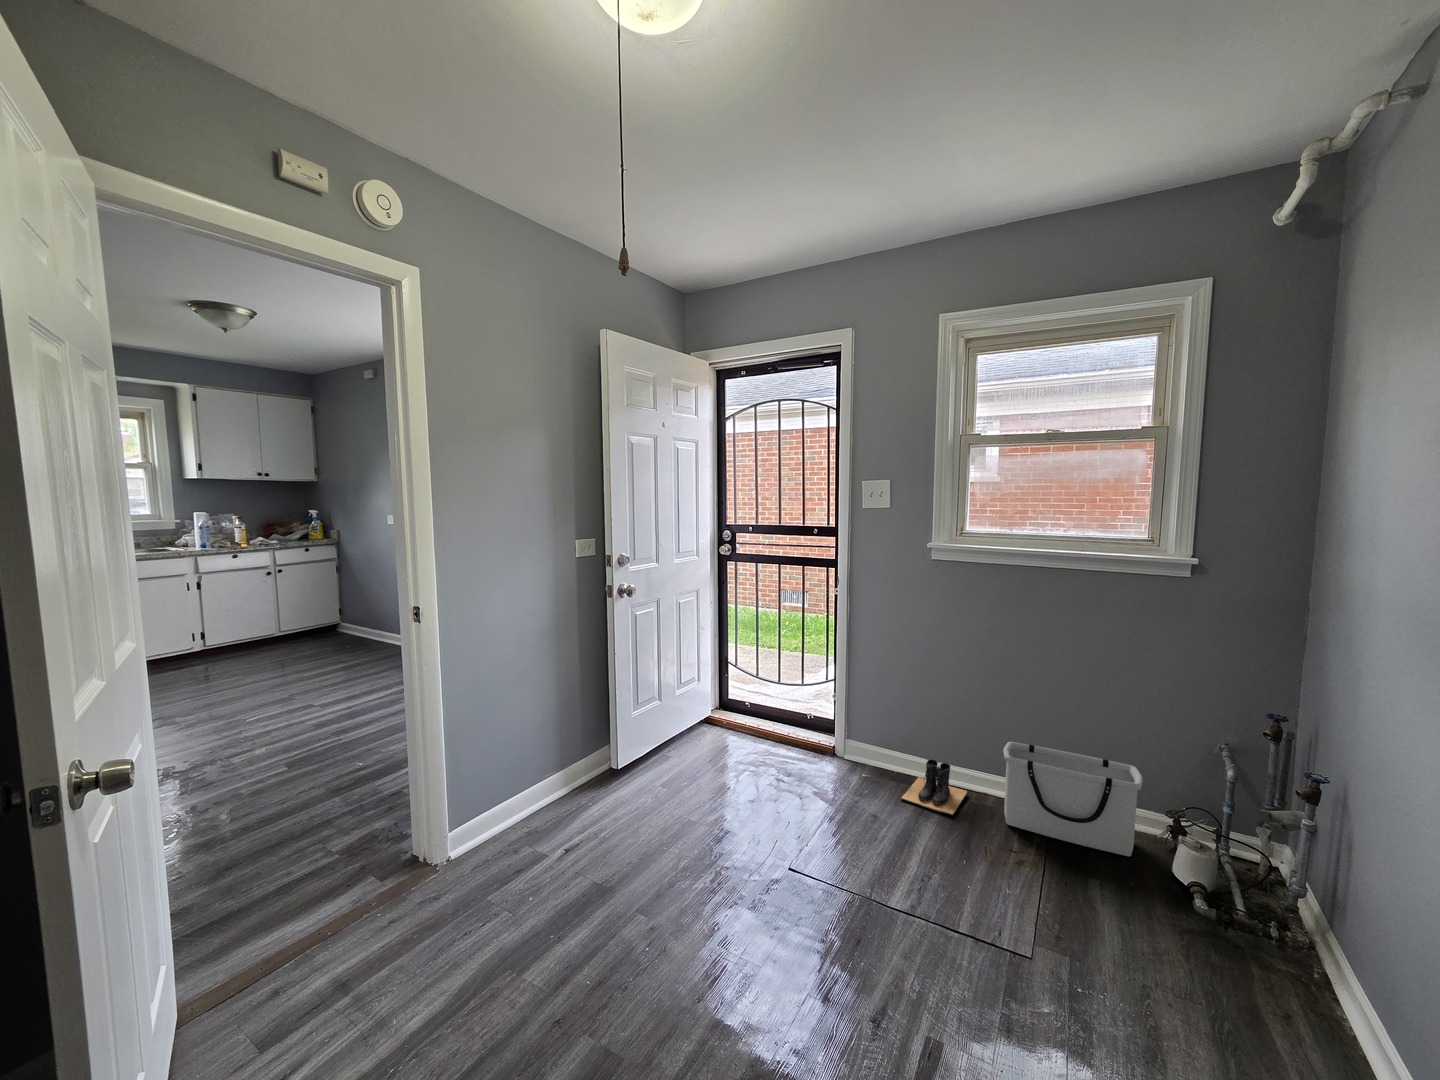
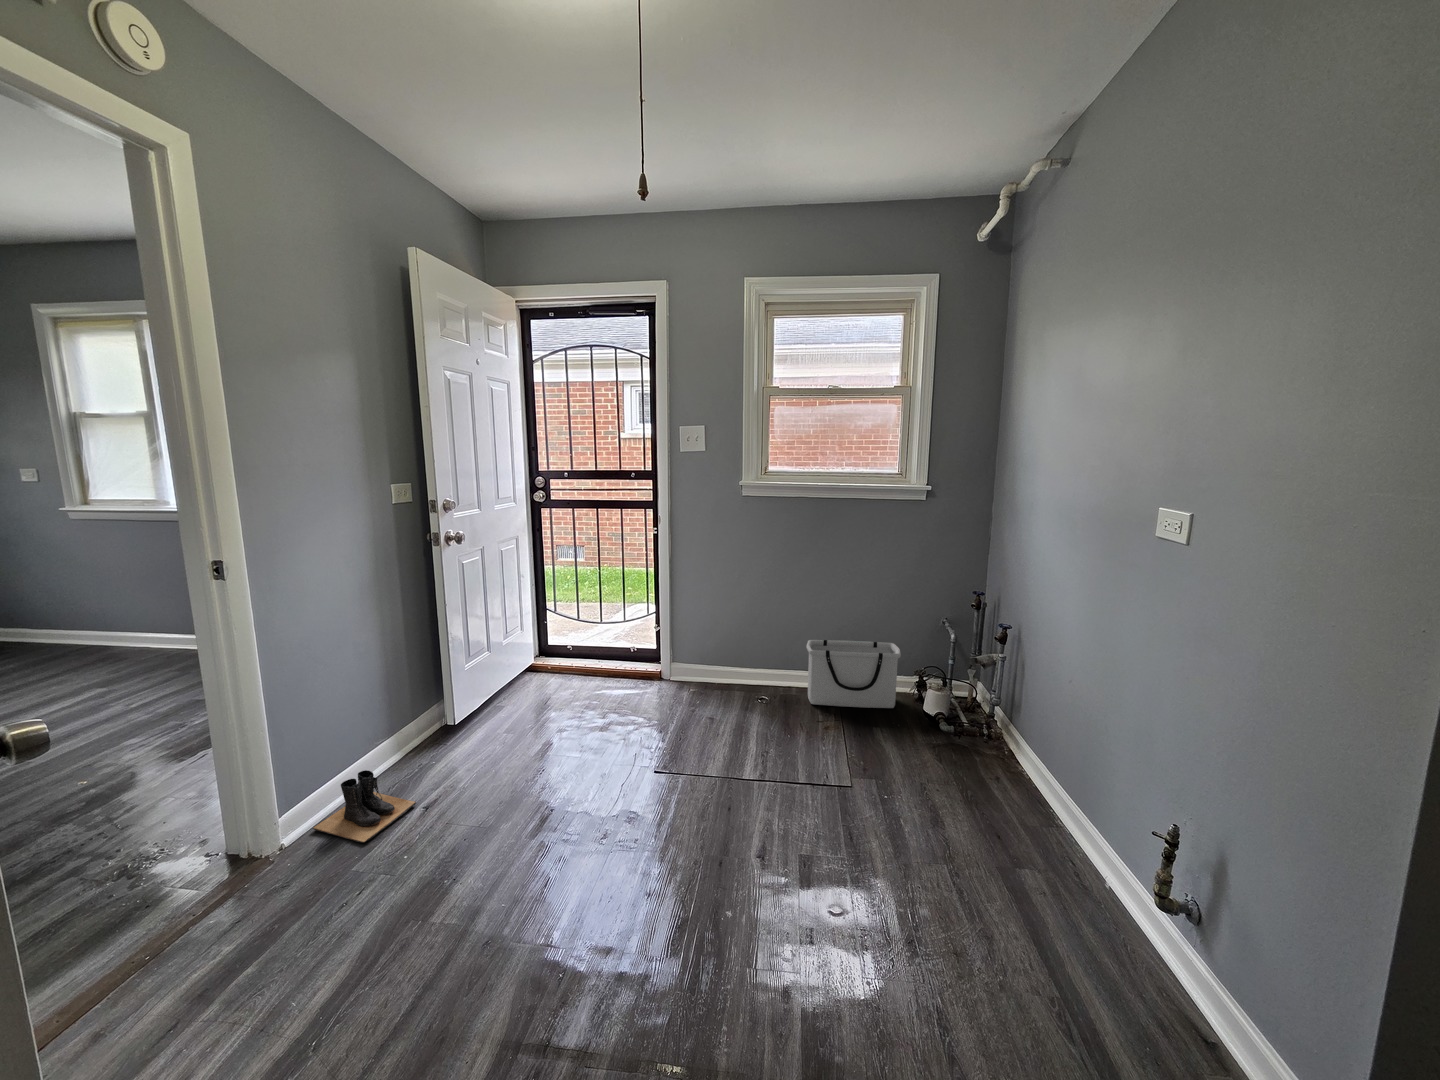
boots: present [901,760,968,815] -> present [313,770,416,843]

